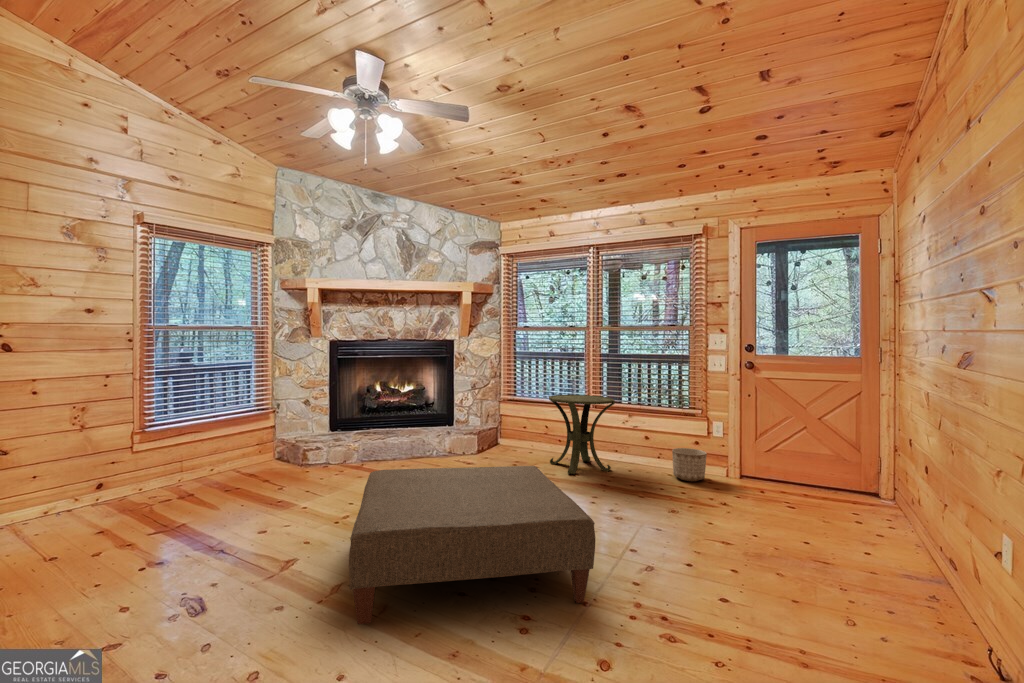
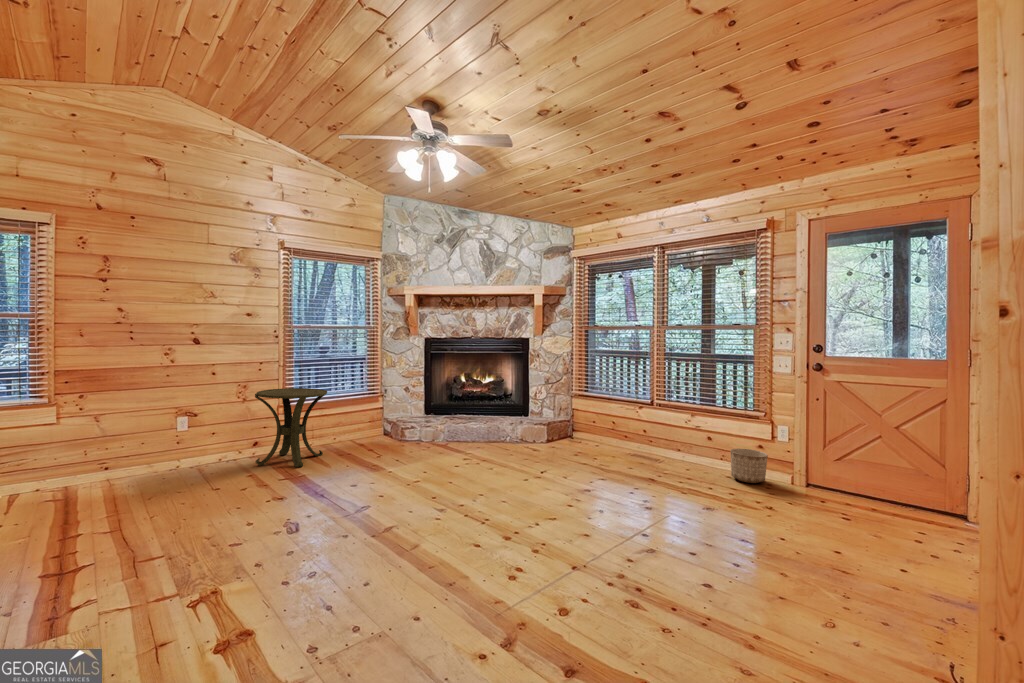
side table: present [549,395,615,474] -> present [255,388,327,467]
ottoman: present [349,466,595,624] -> none [378,447,588,578]

